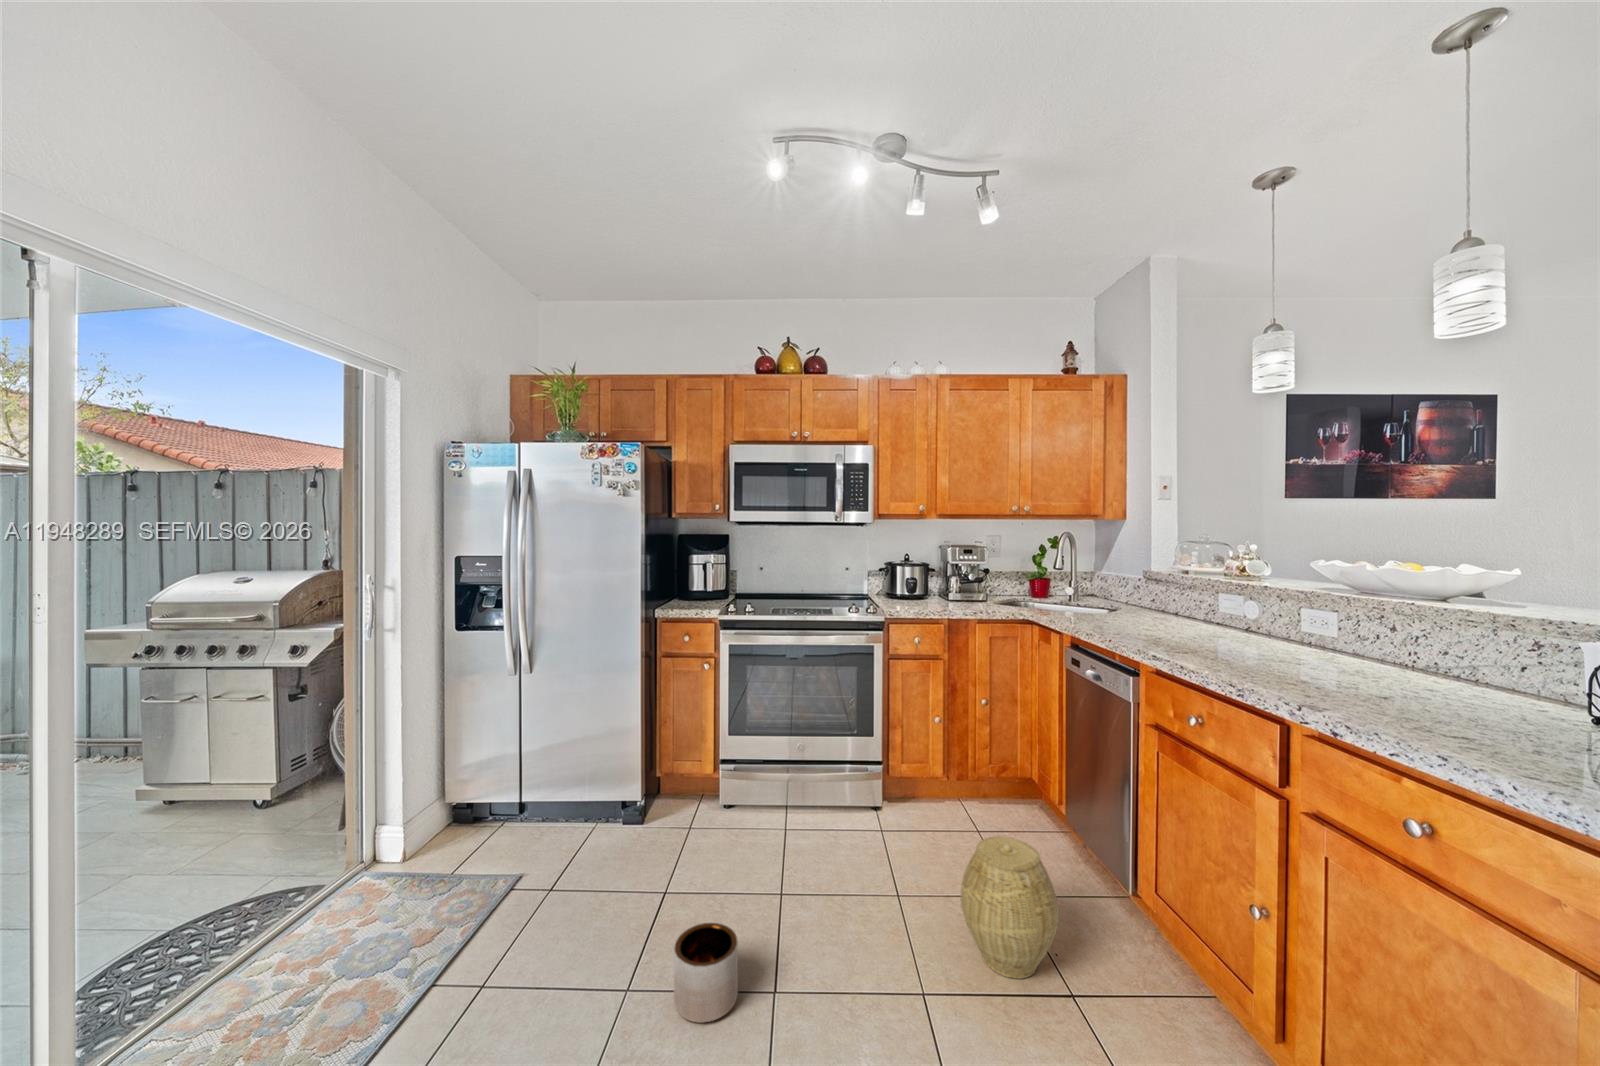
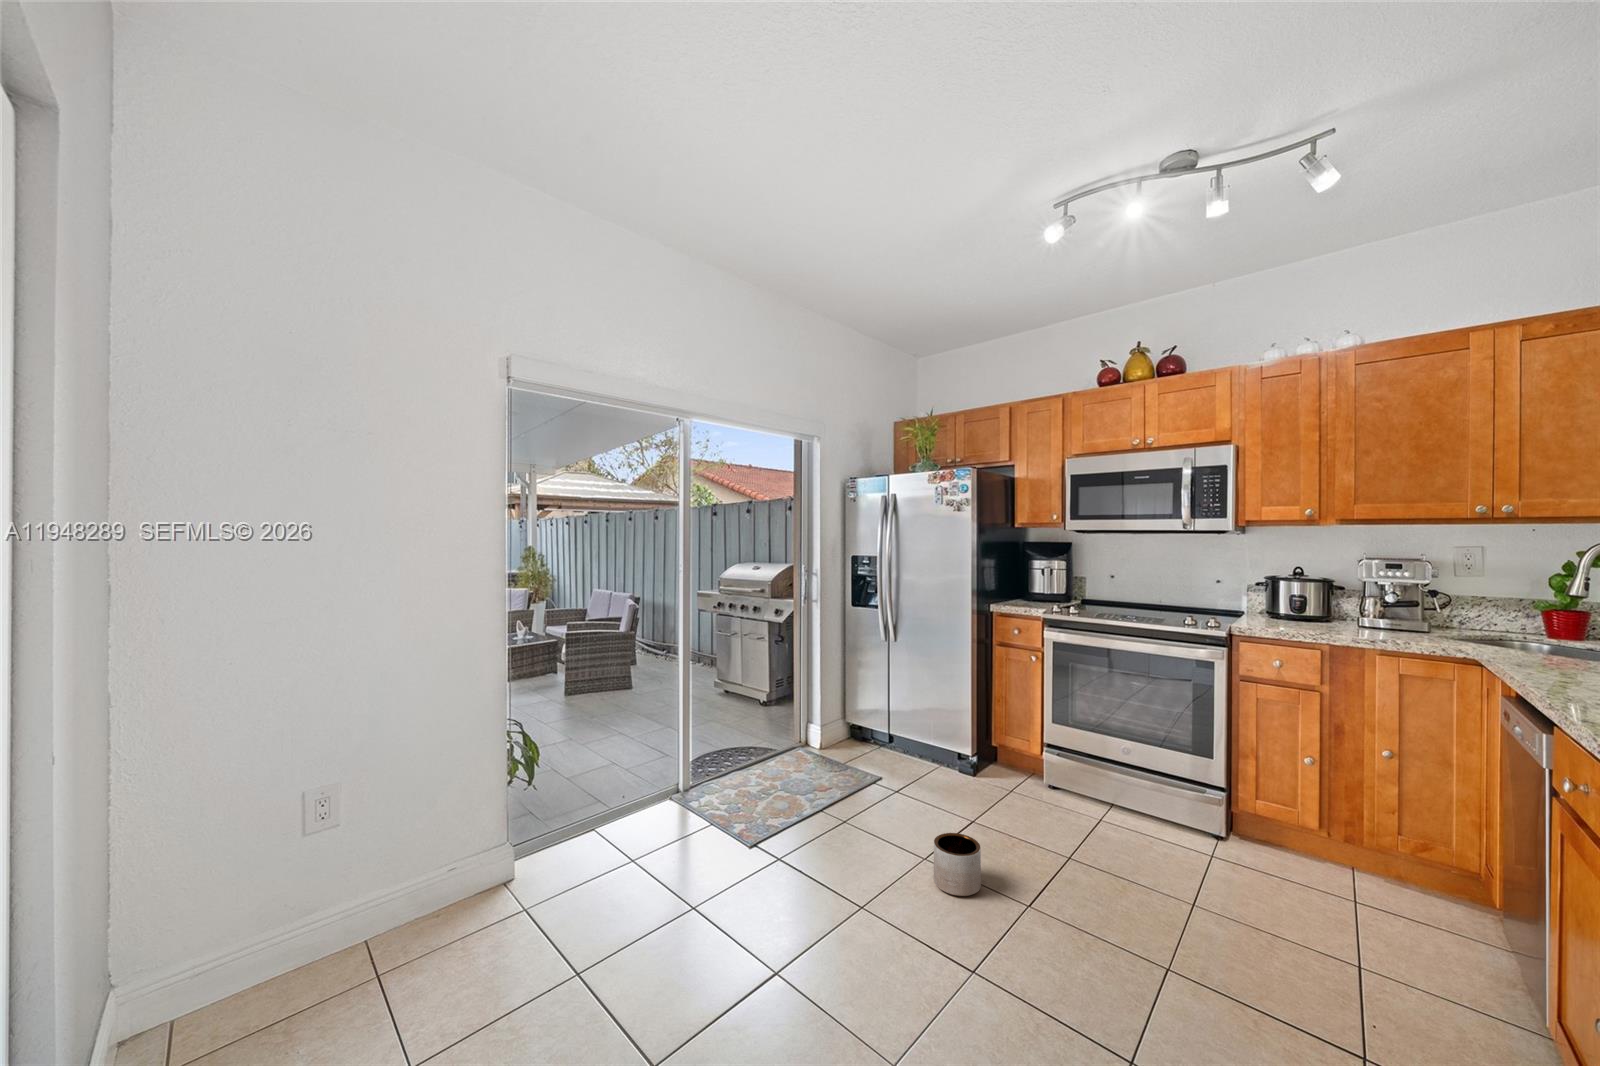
woven basket: present [961,836,1059,979] -> none [1200,861,1320,1009]

